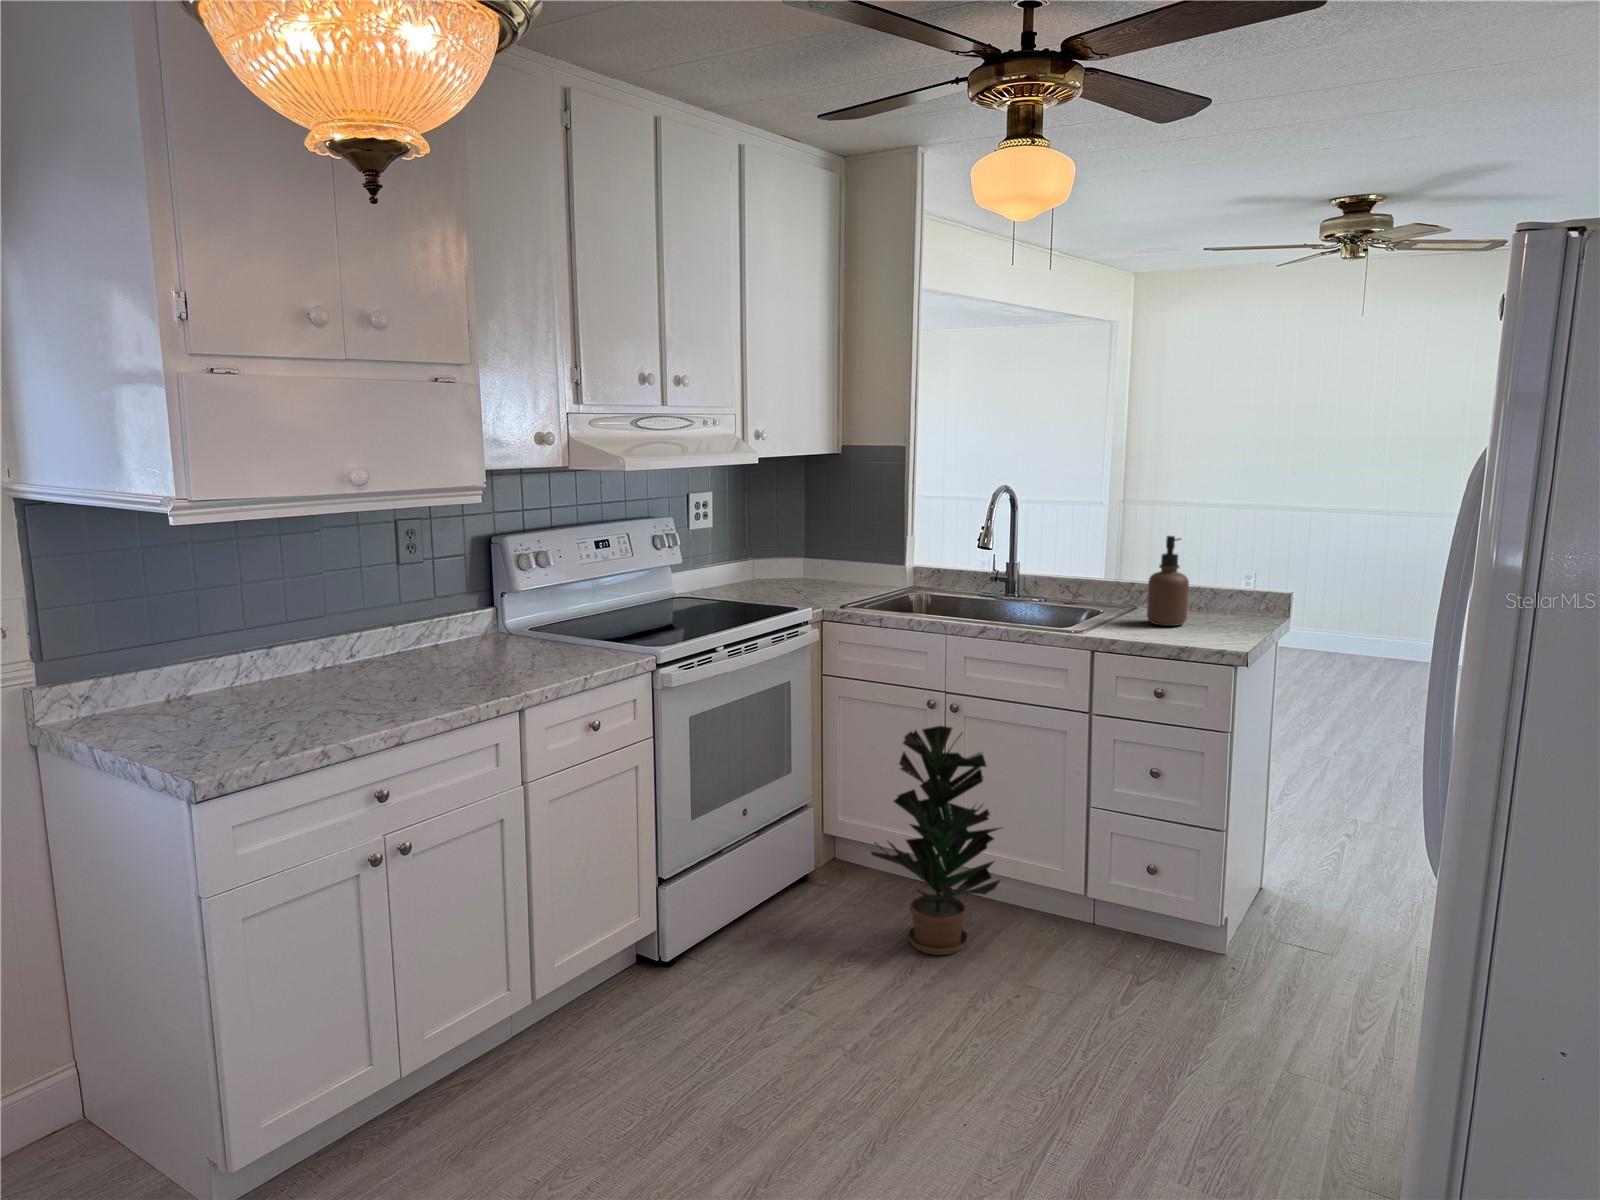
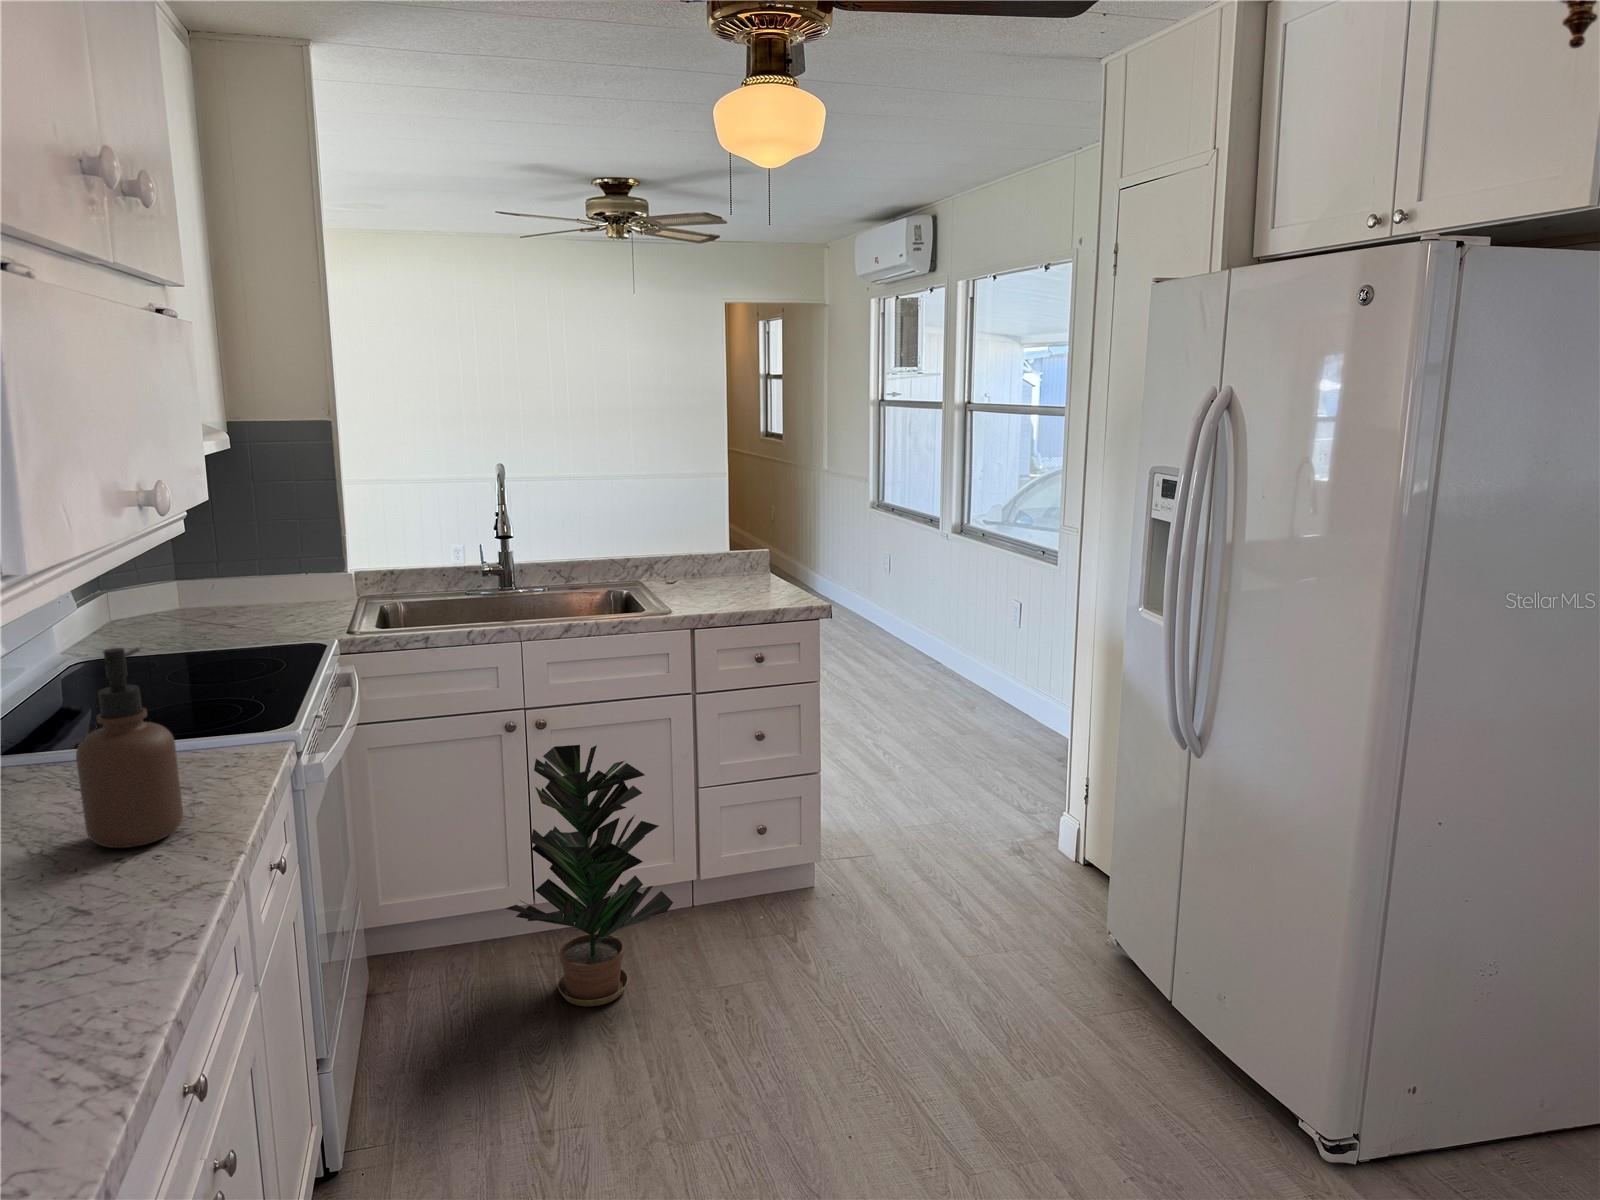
soap dispenser: present [1147,536,1189,626] -> present [76,648,183,848]

